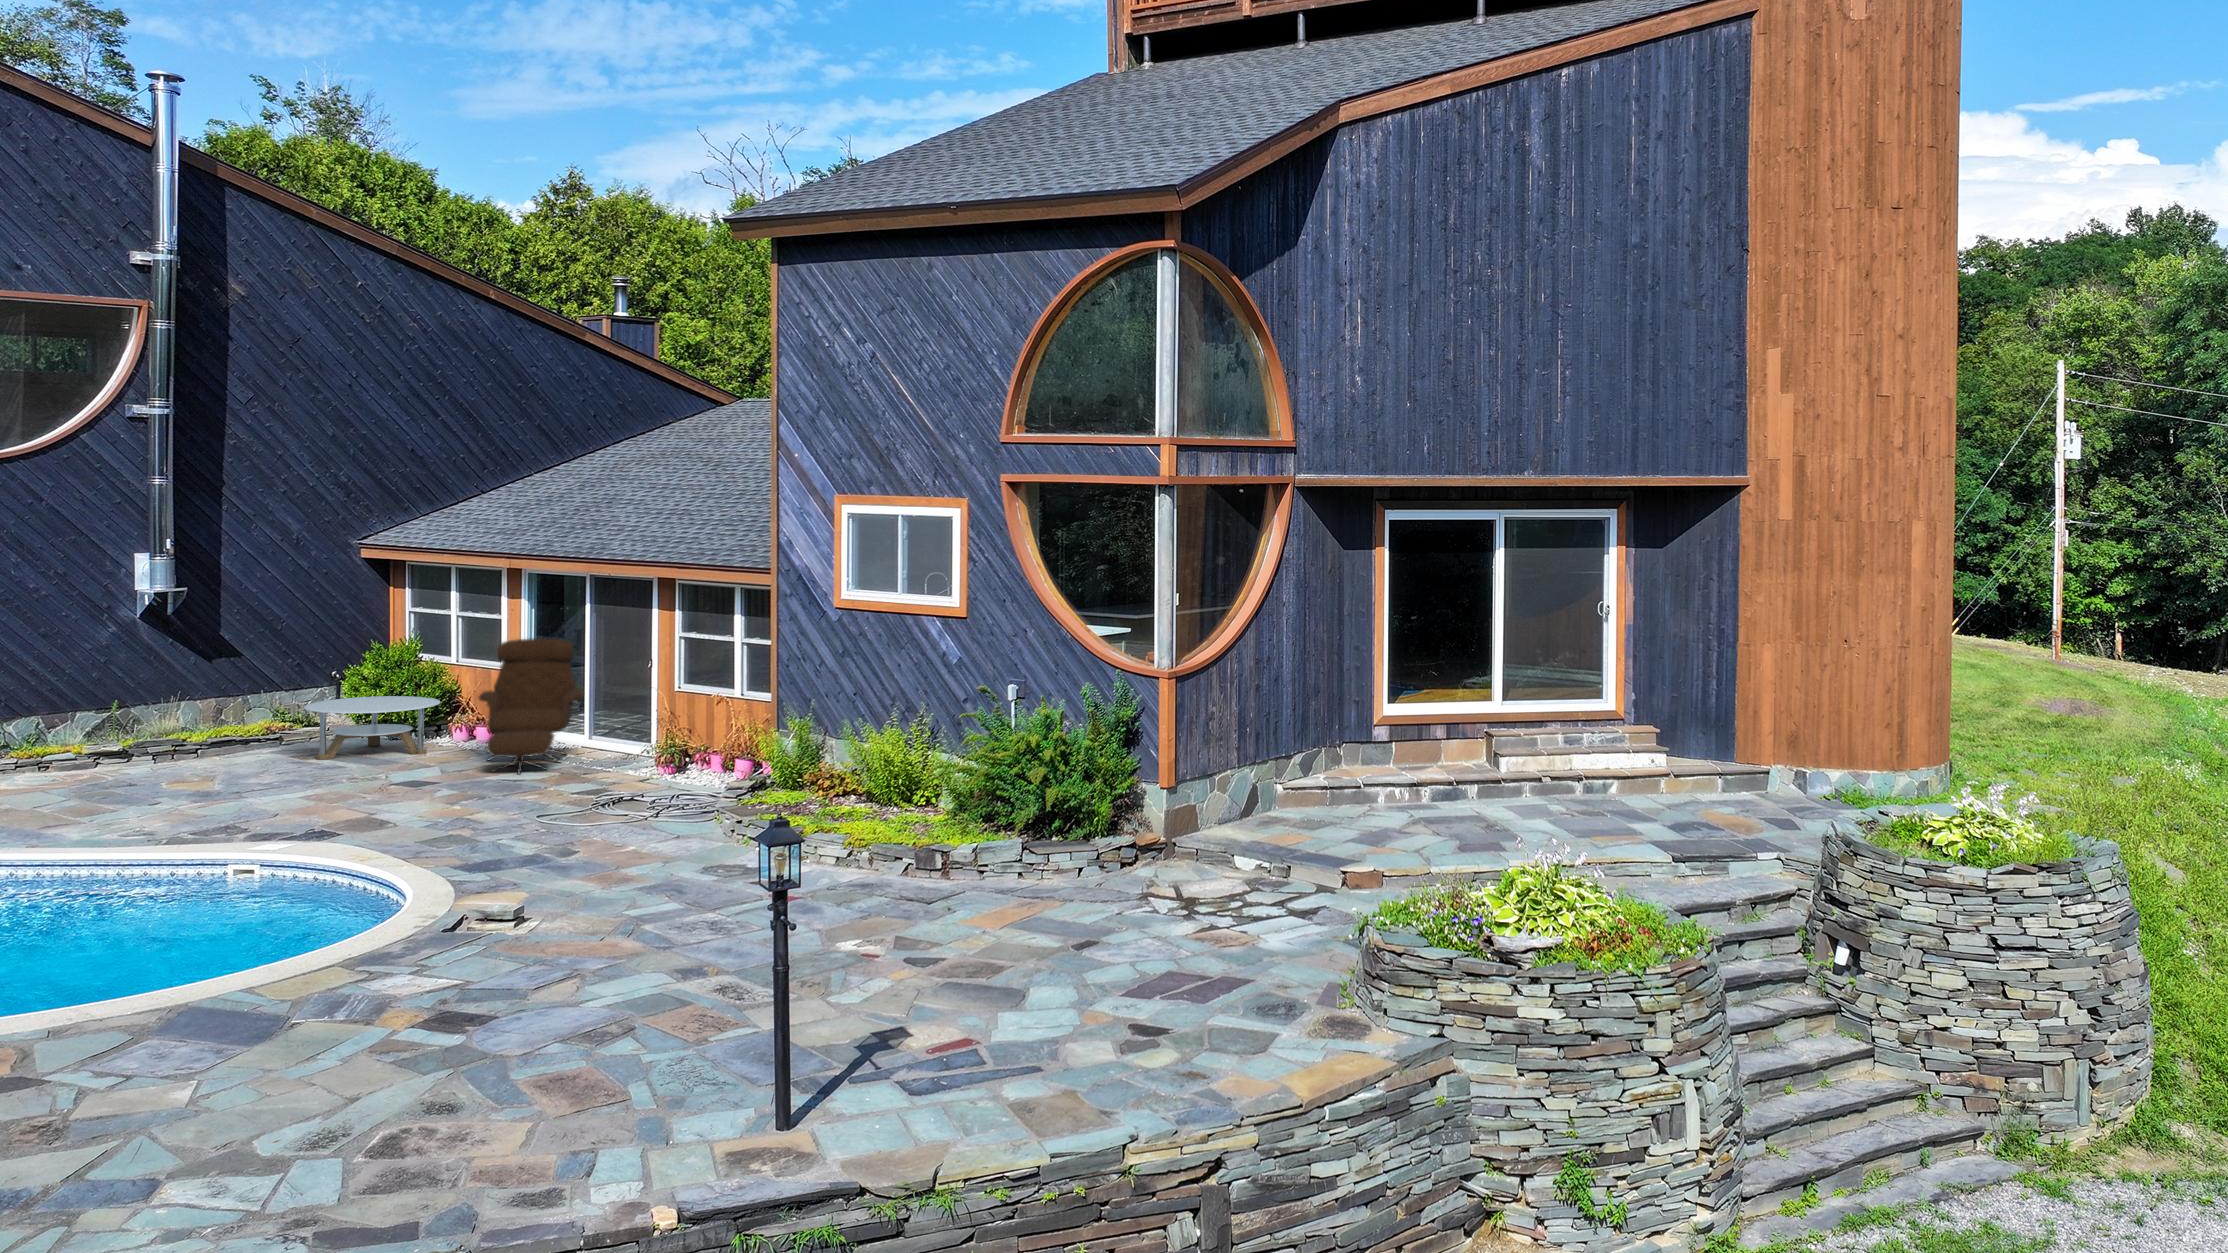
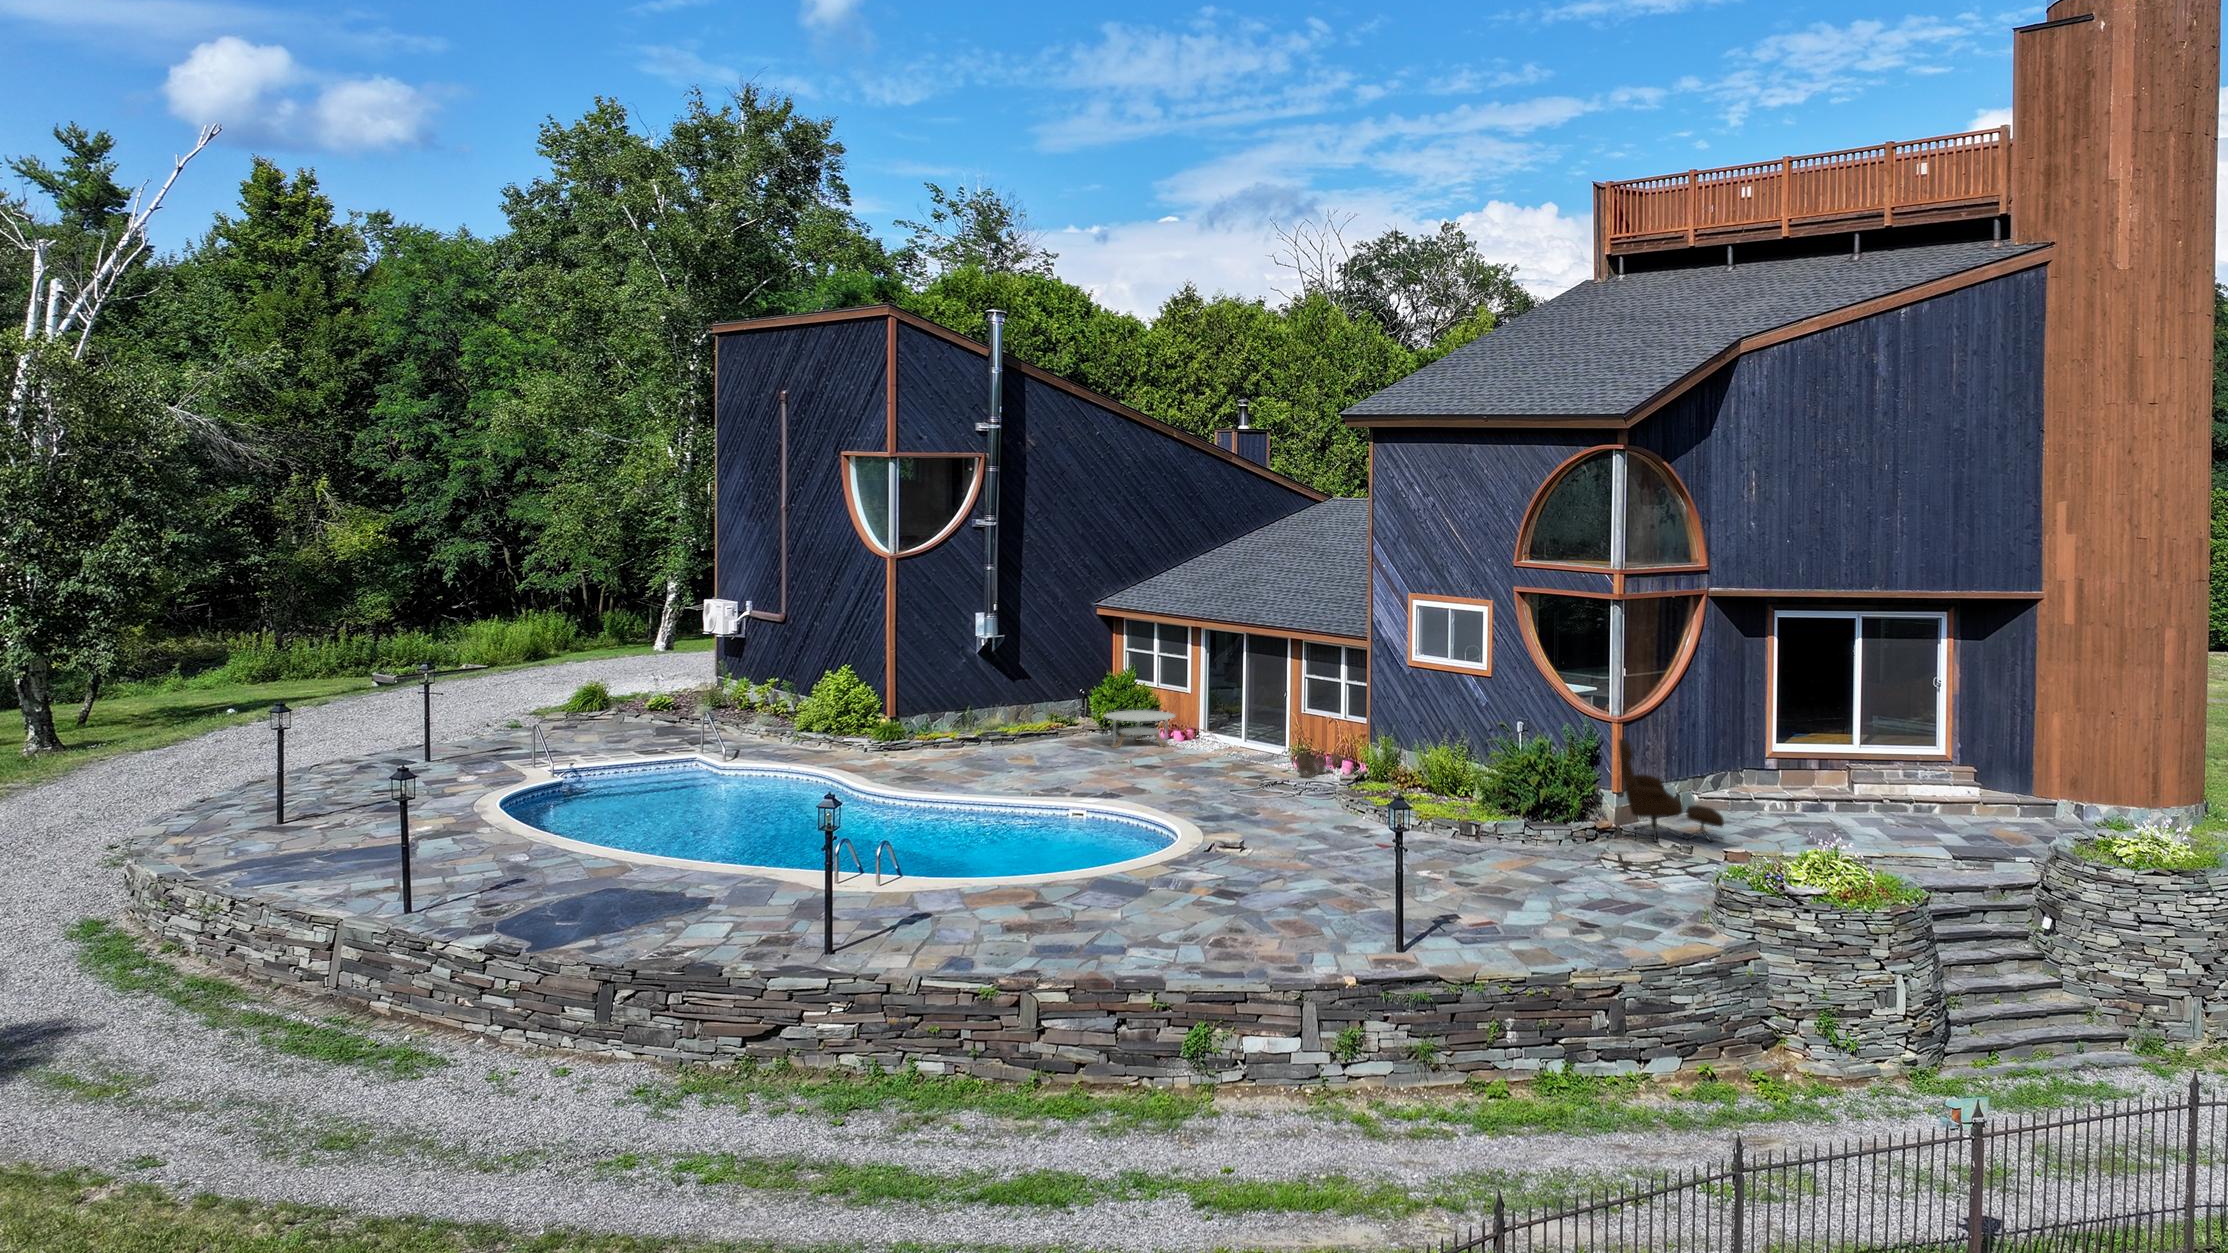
lounge chair: present [479,638,583,774] -> present [1619,739,1724,841]
woven basket: none [643,748,726,792] -> present [1297,753,1342,778]

